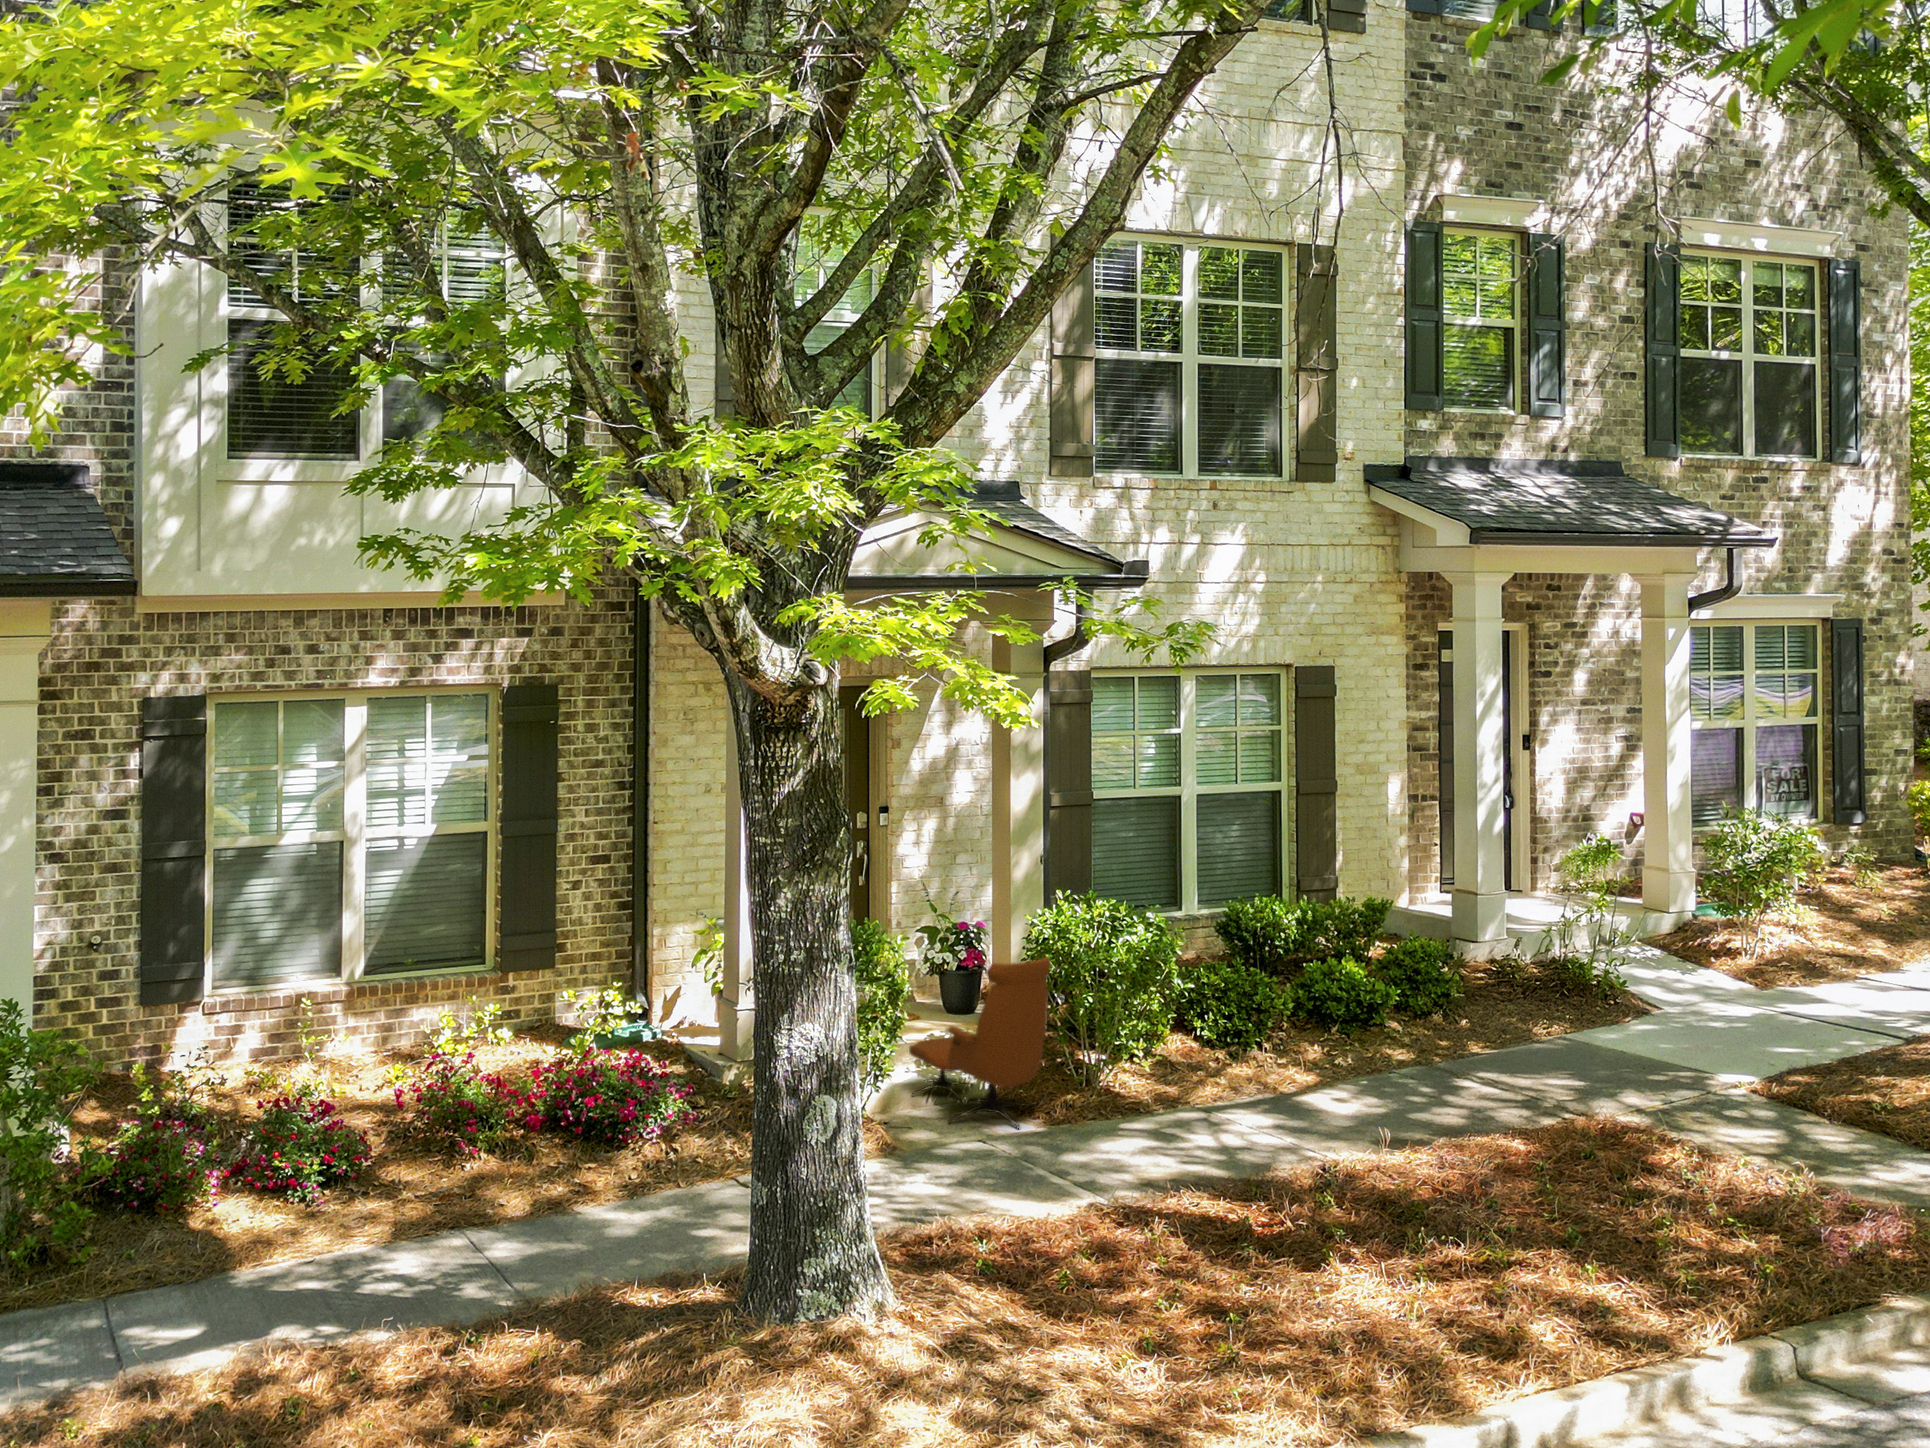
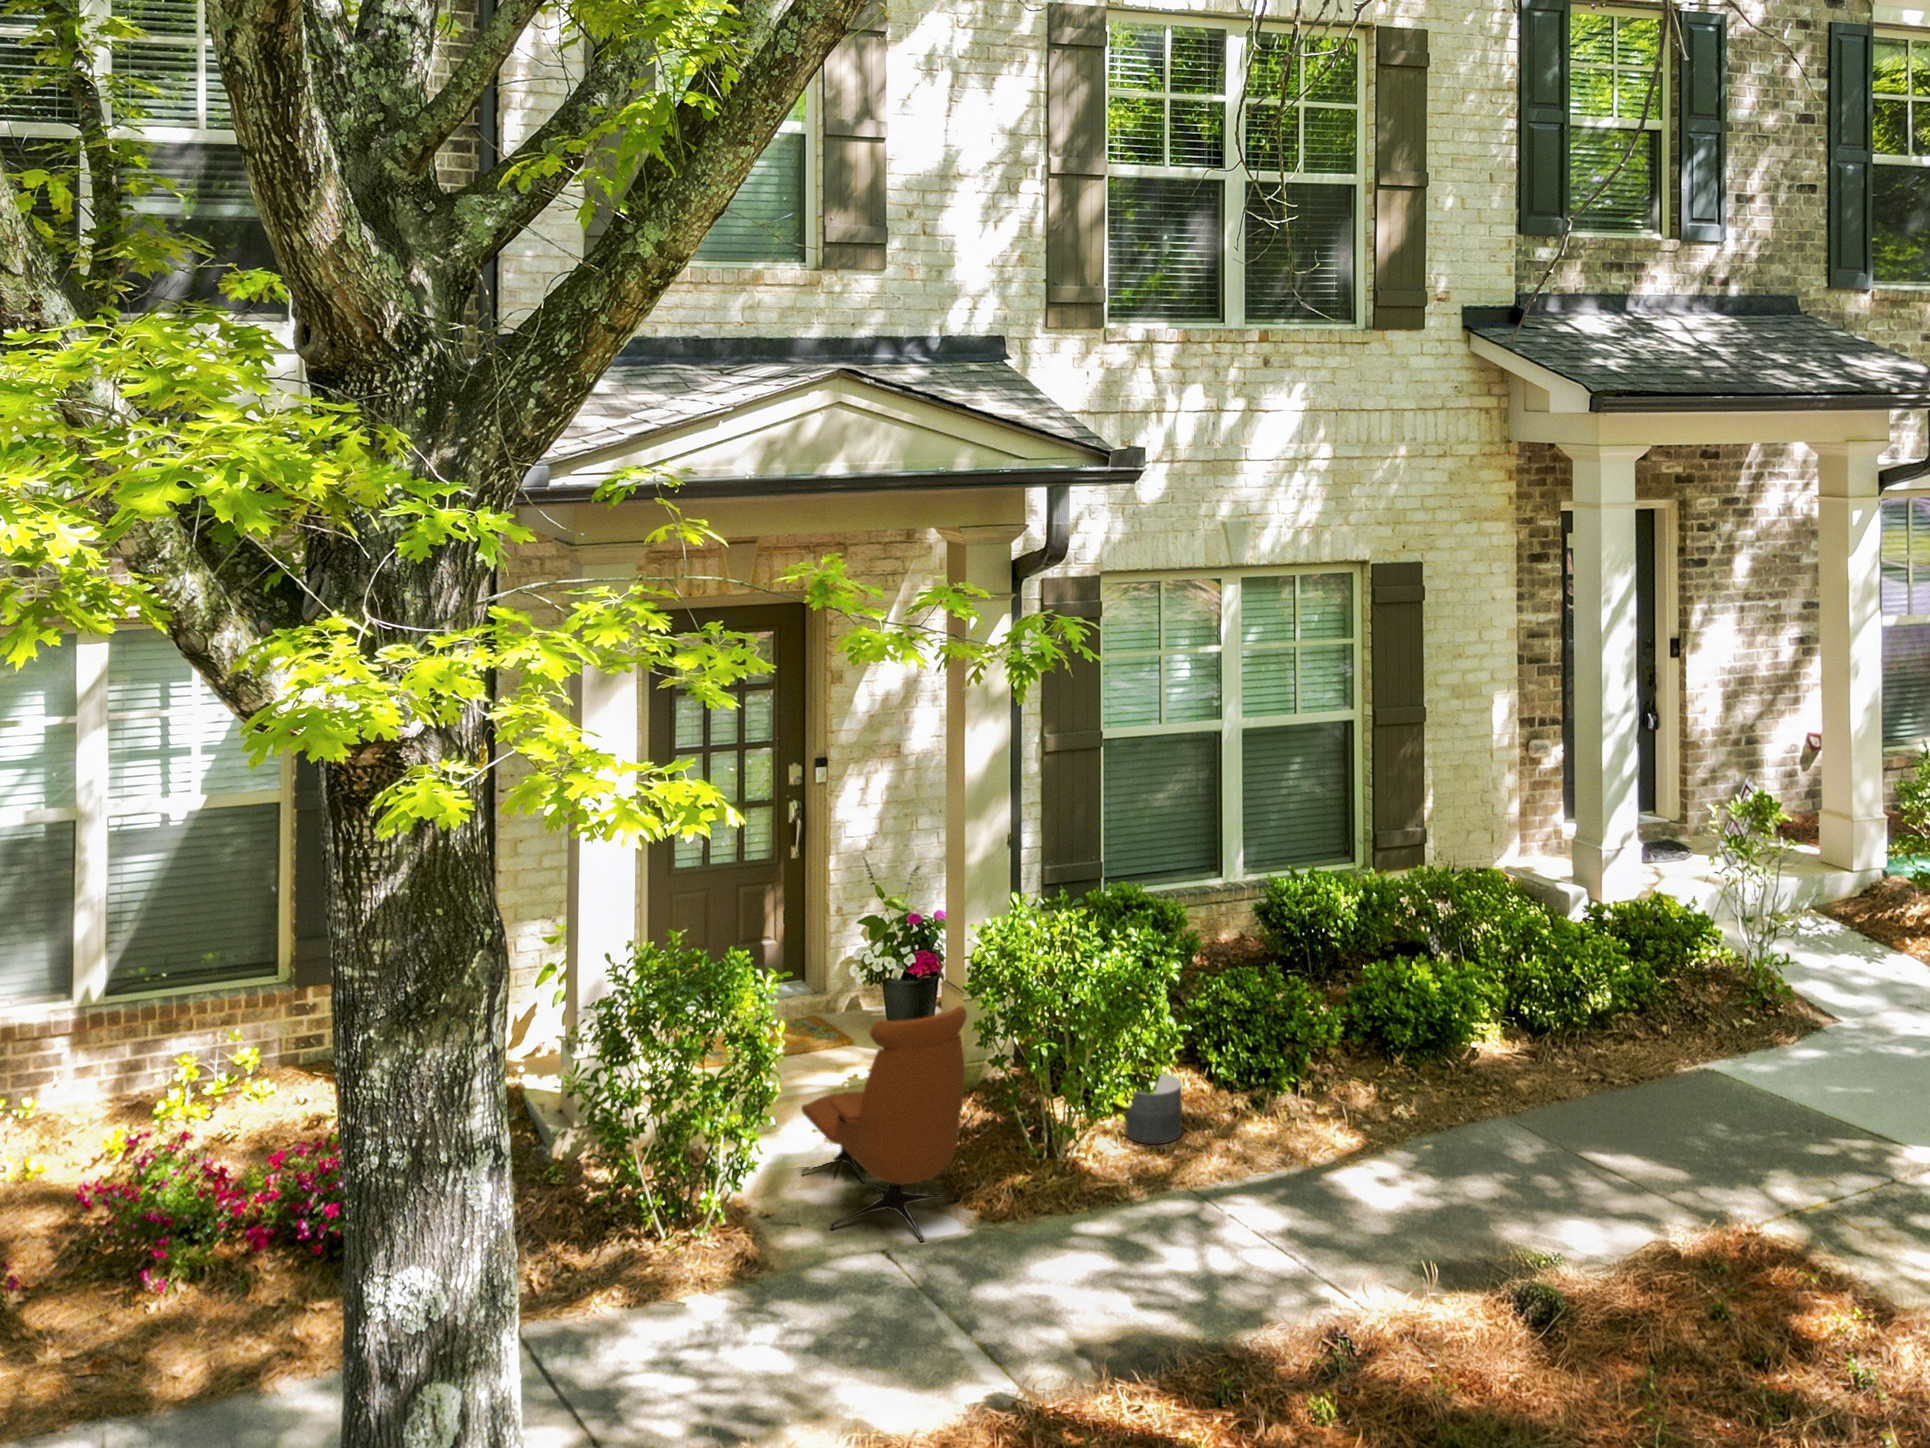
planter: none [1142,1030,1186,1080] -> present [1125,1074,1182,1144]

